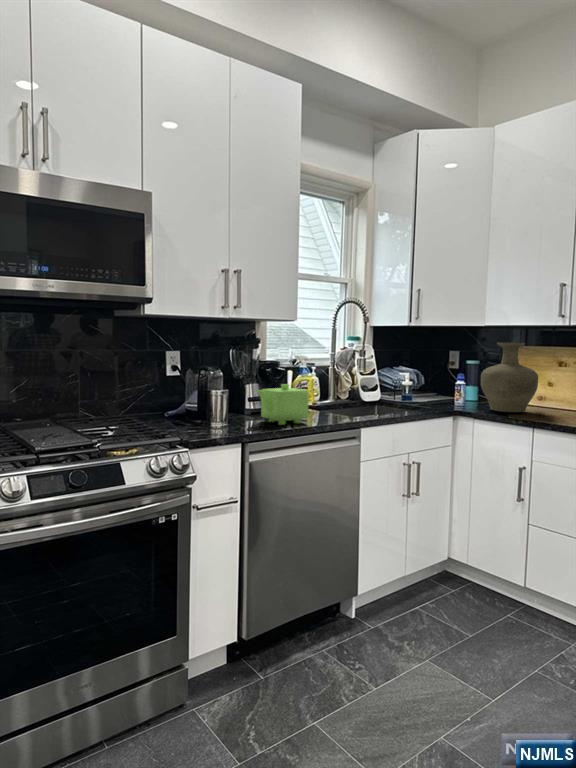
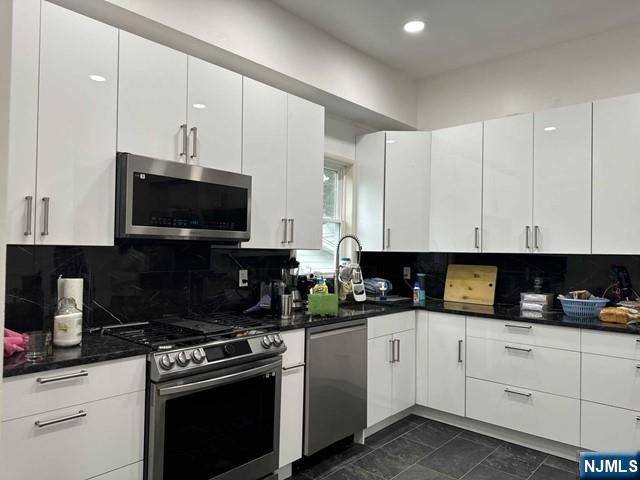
vase: present [481,342,538,412] -> none [431,263,466,306]

